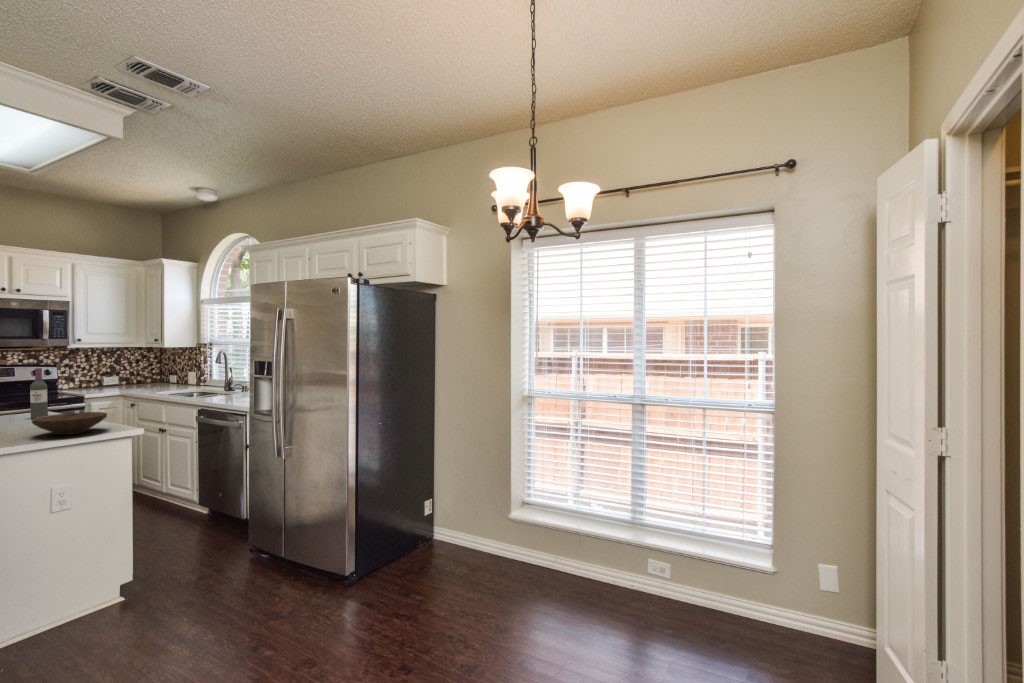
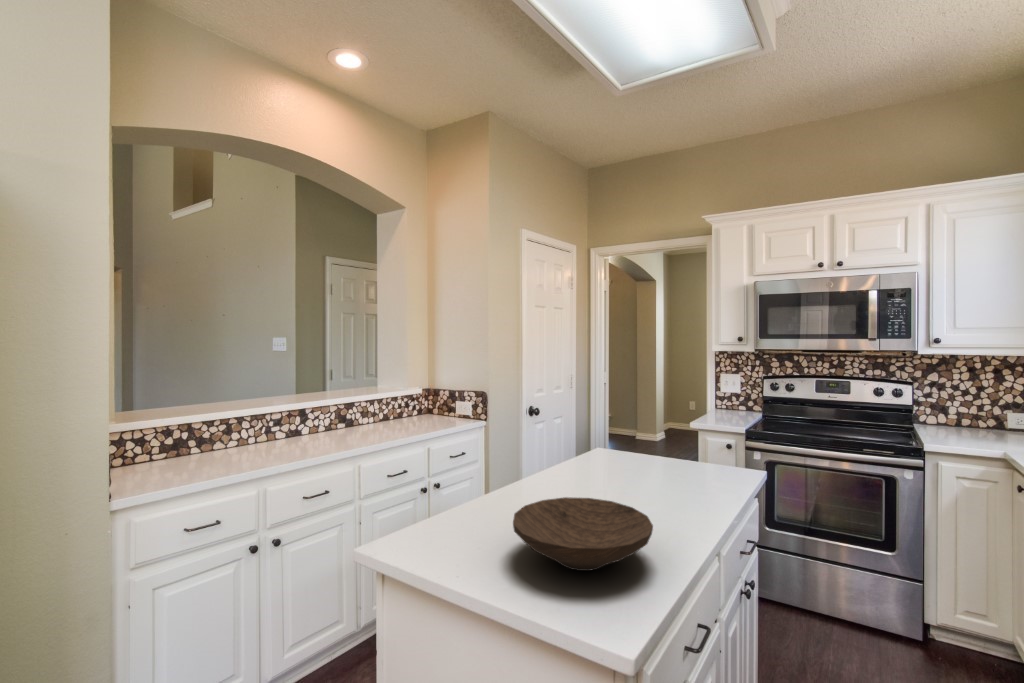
wine bottle: present [30,368,48,418] -> none [702,390,727,484]

